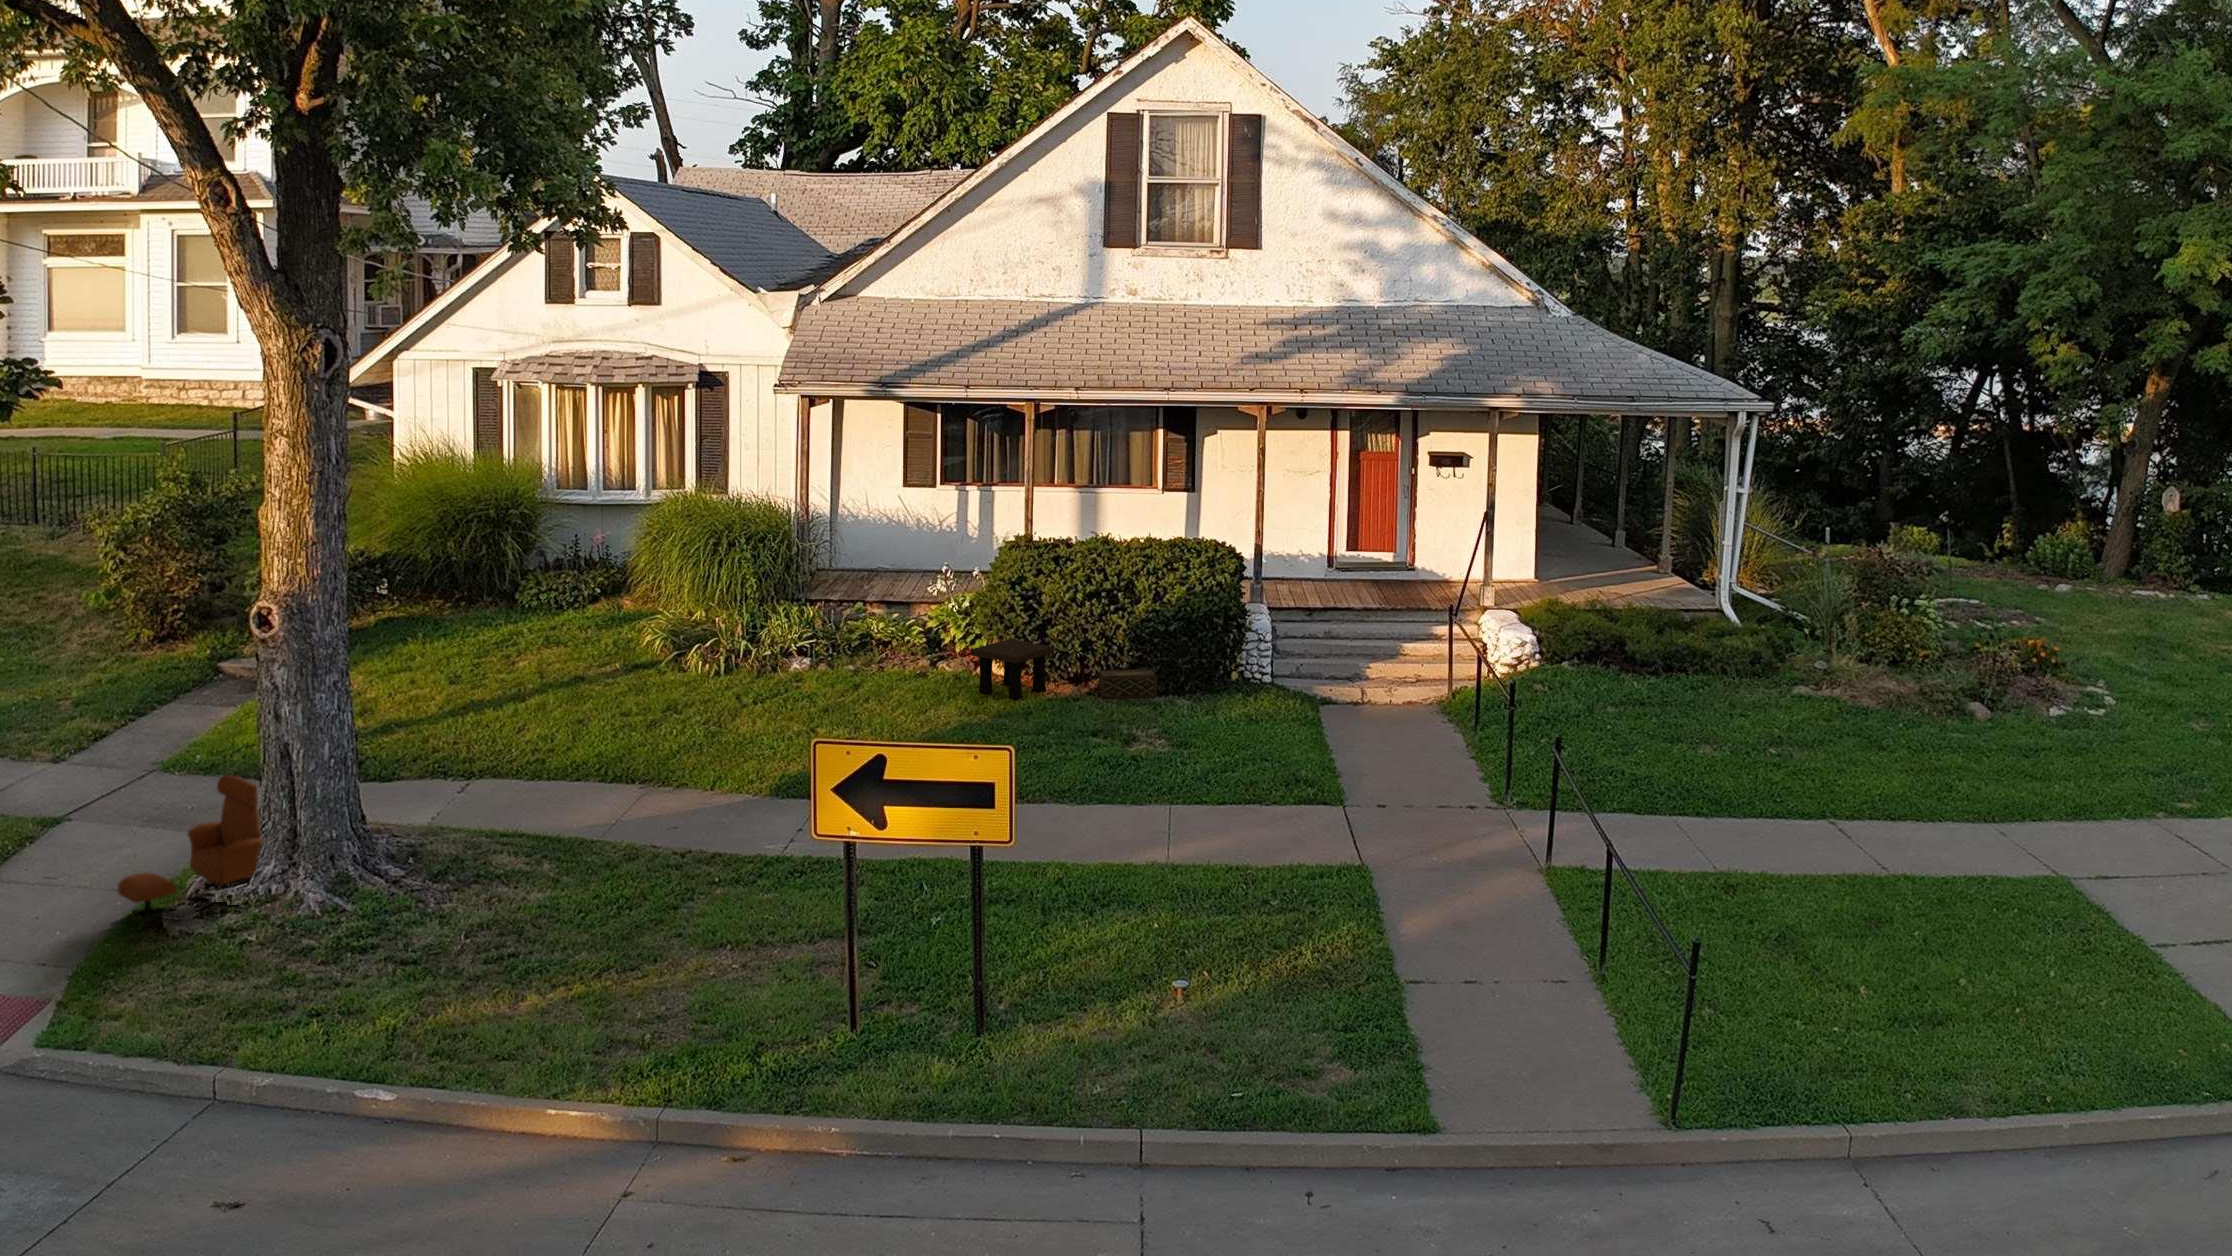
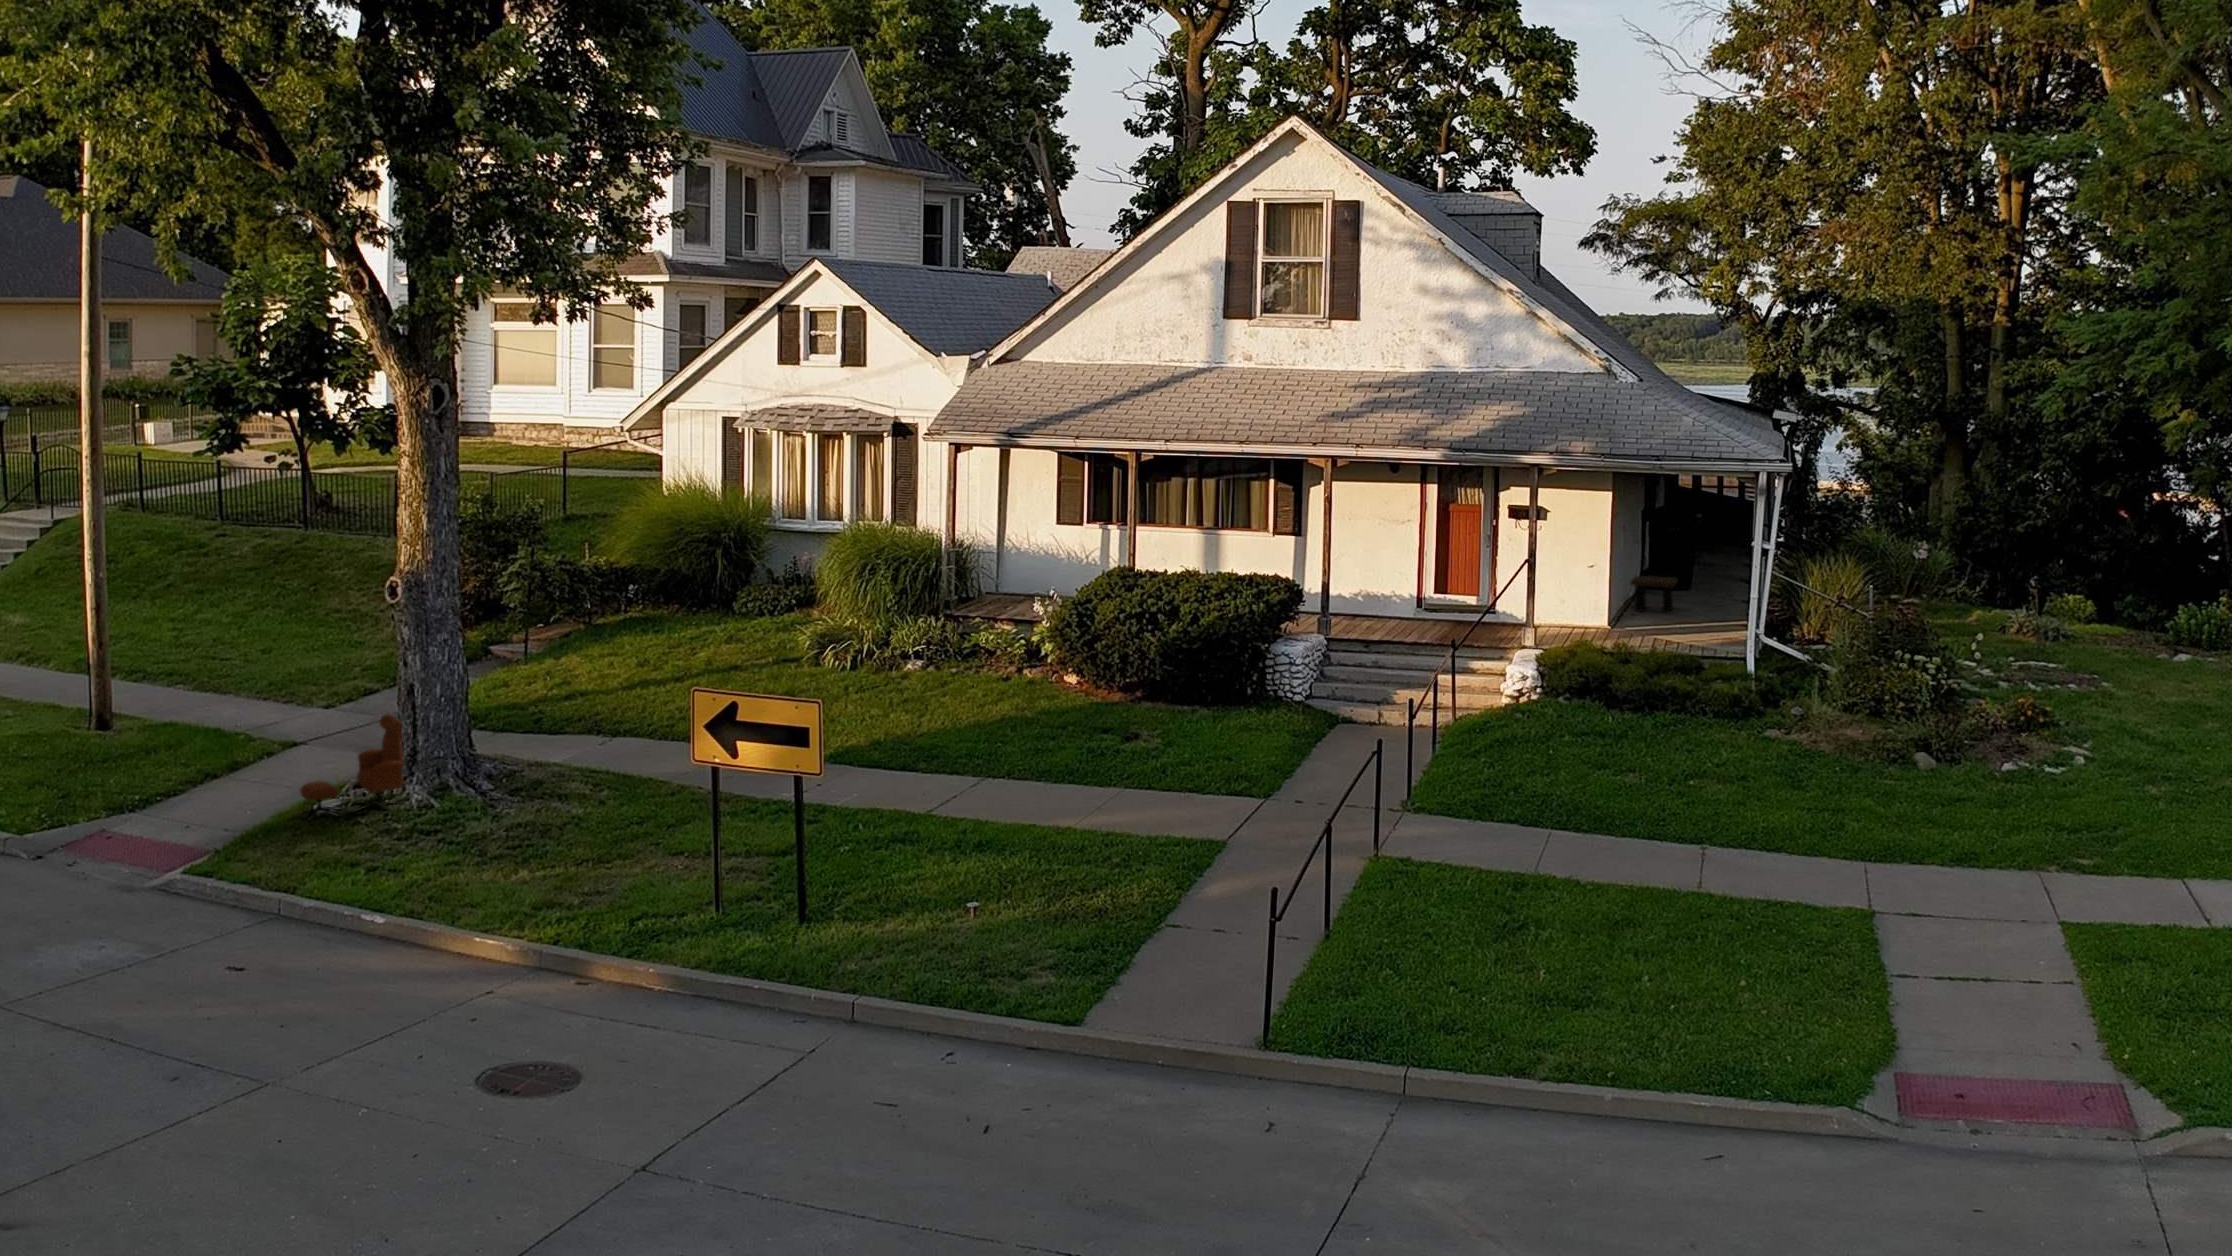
side table: present [971,640,1054,699] -> present [1631,576,1678,613]
woven basket: present [1099,669,1157,698] -> none [1141,681,1190,705]

